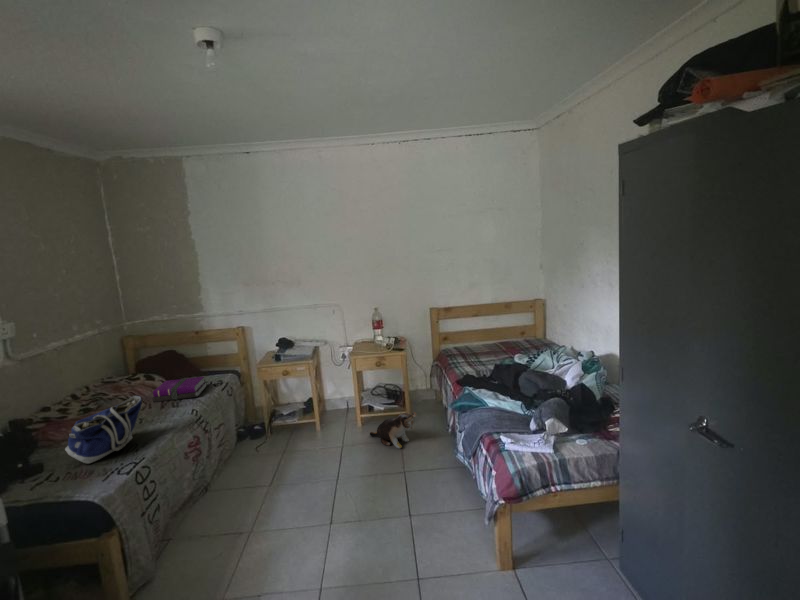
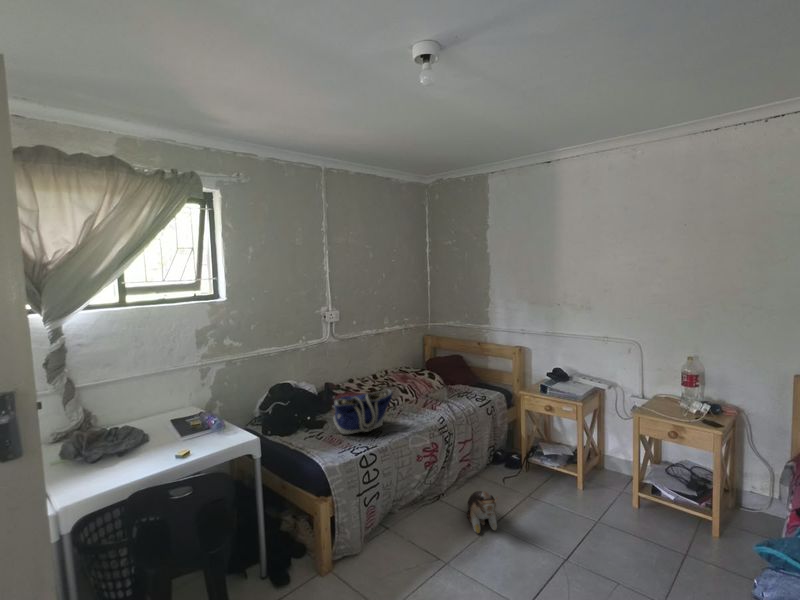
notebook: present [152,377,207,402] -> none [422,383,471,406]
plush toy: present [370,412,416,449] -> present [467,491,498,533]

